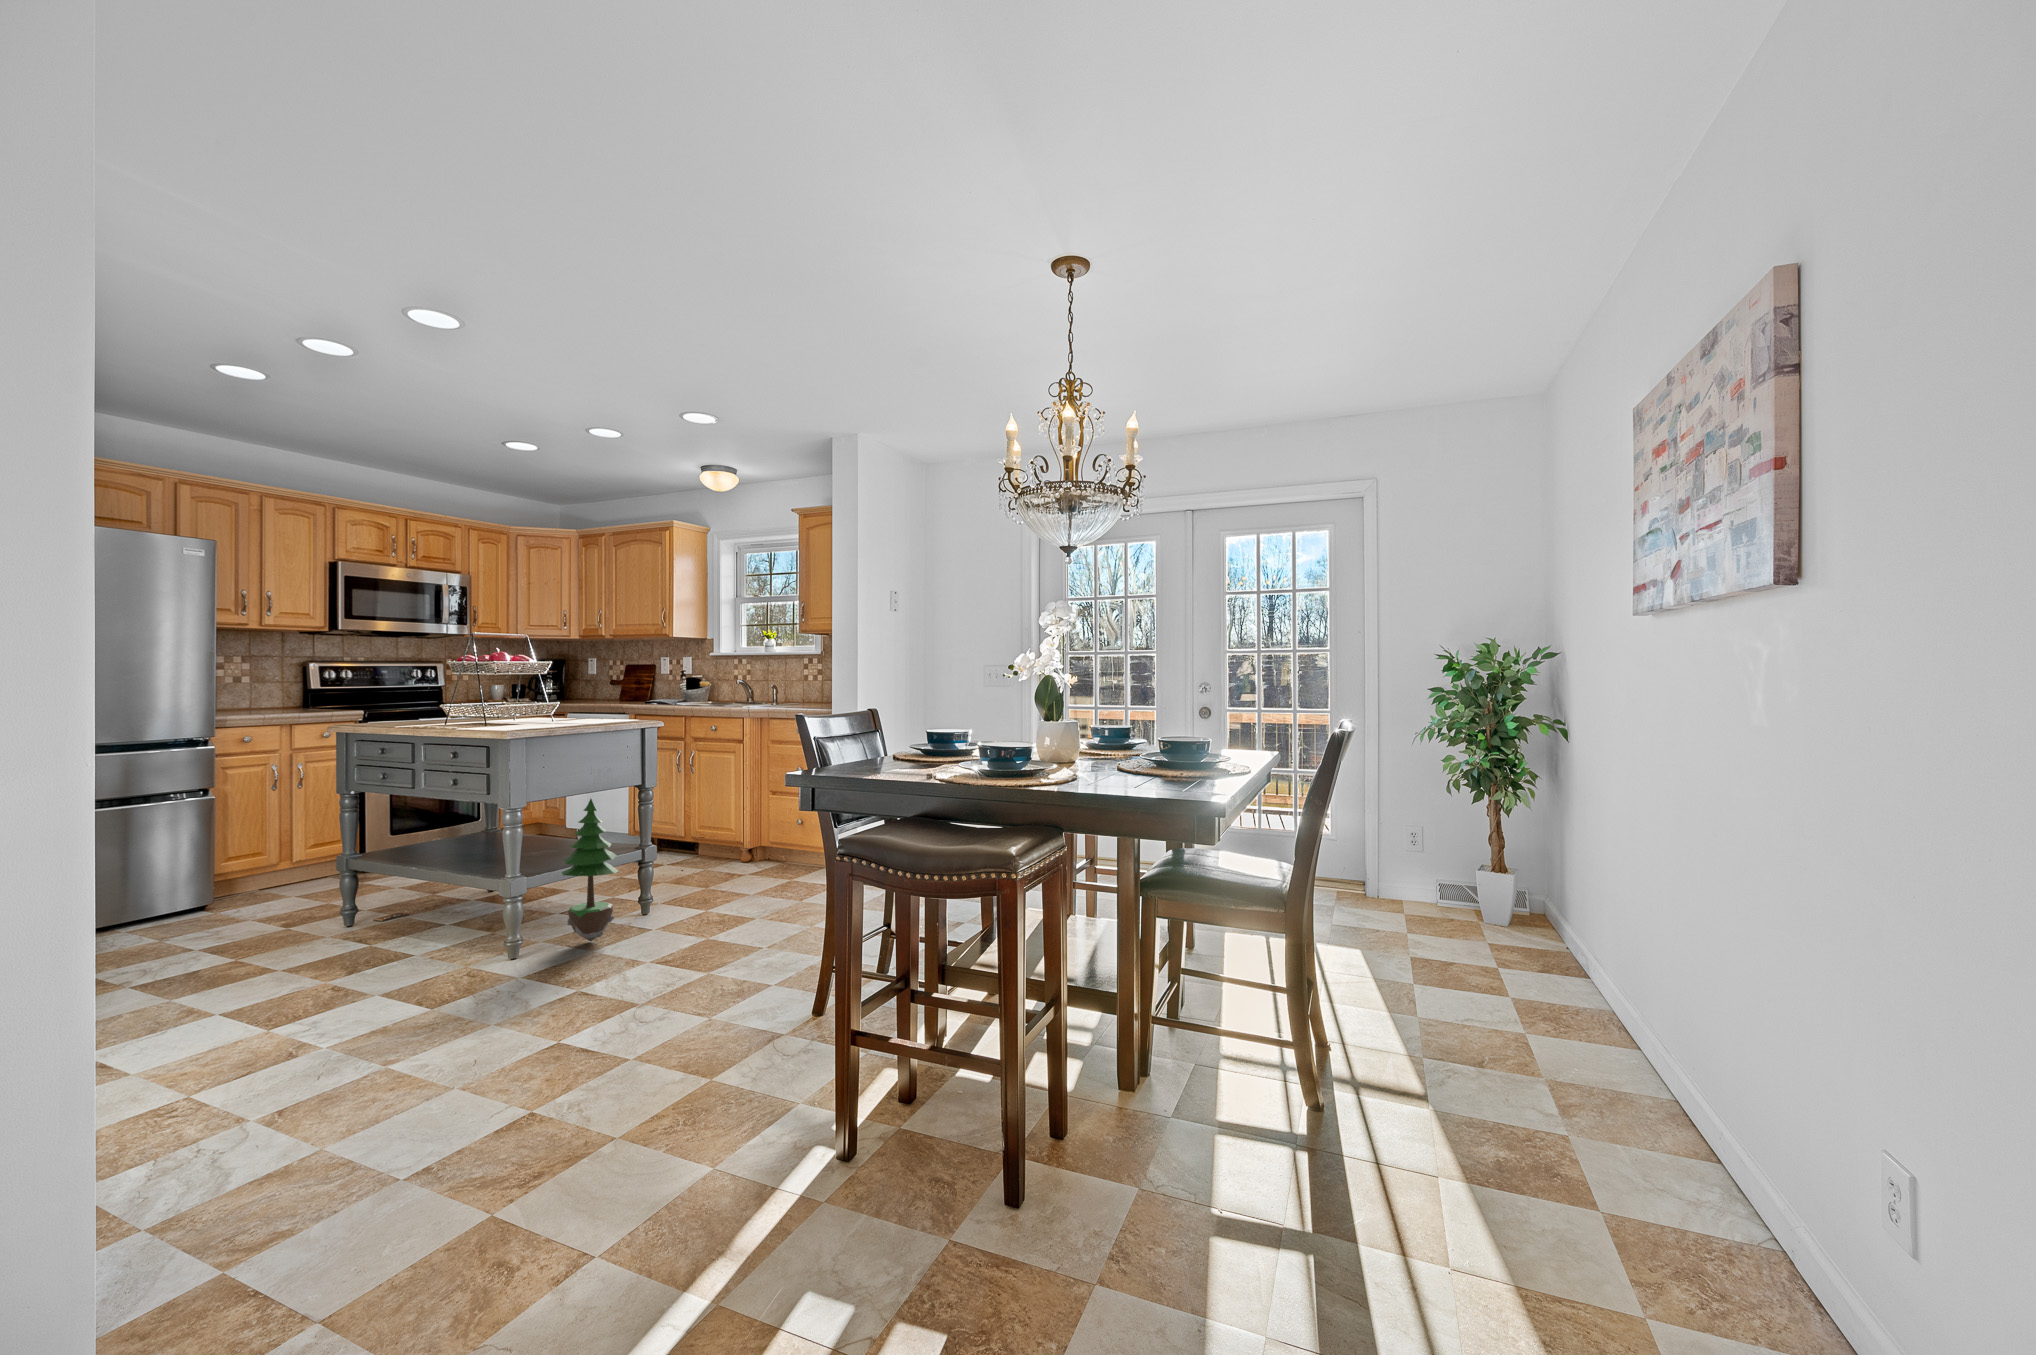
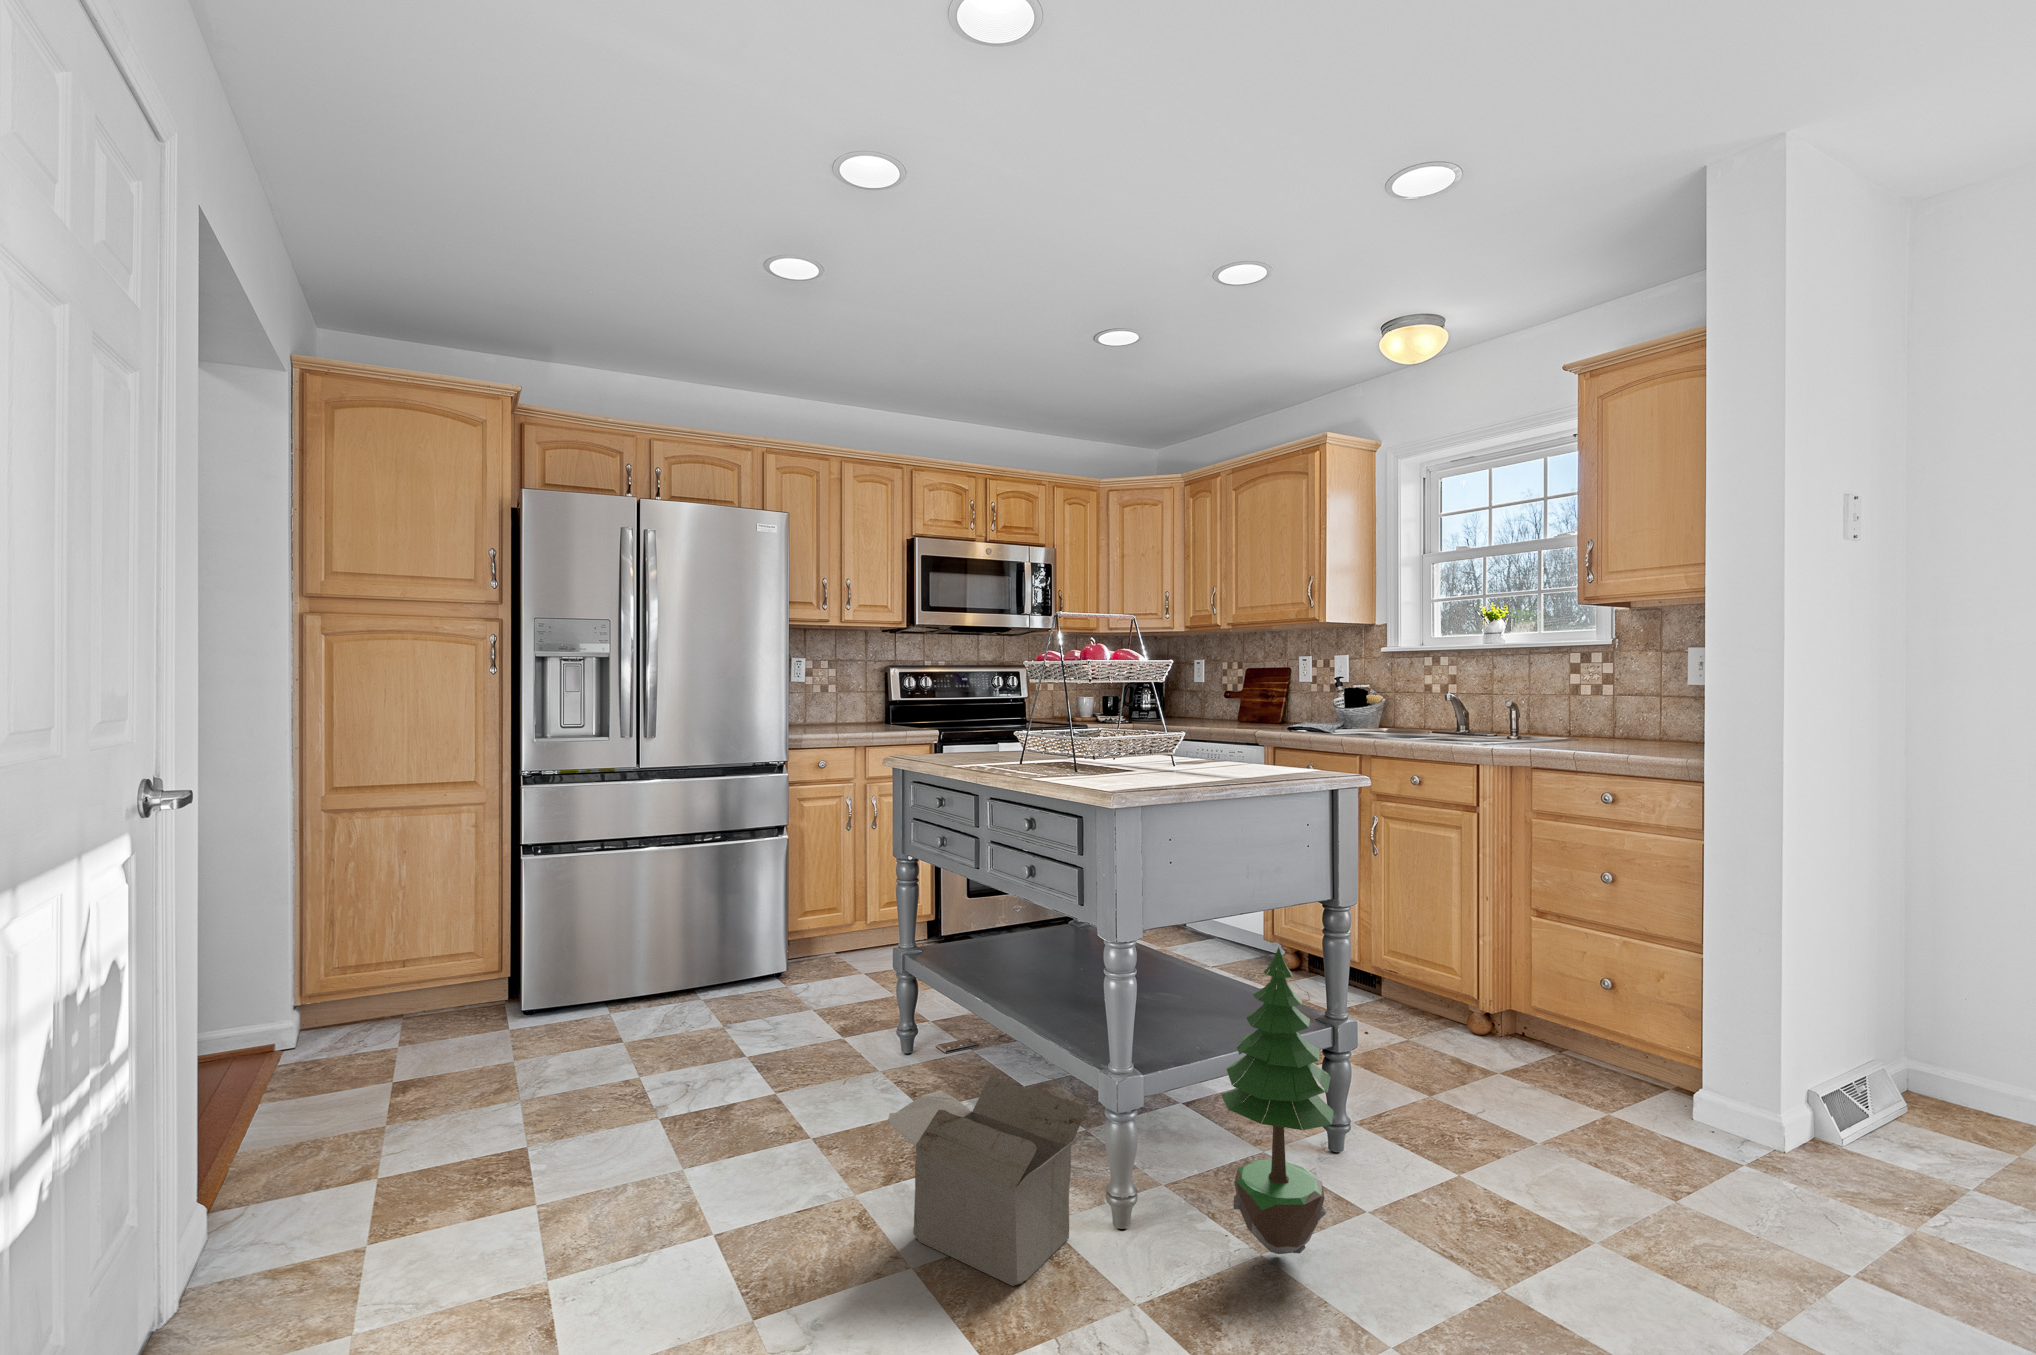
cardboard box: none [357,890,490,973] -> present [888,1074,1092,1286]

